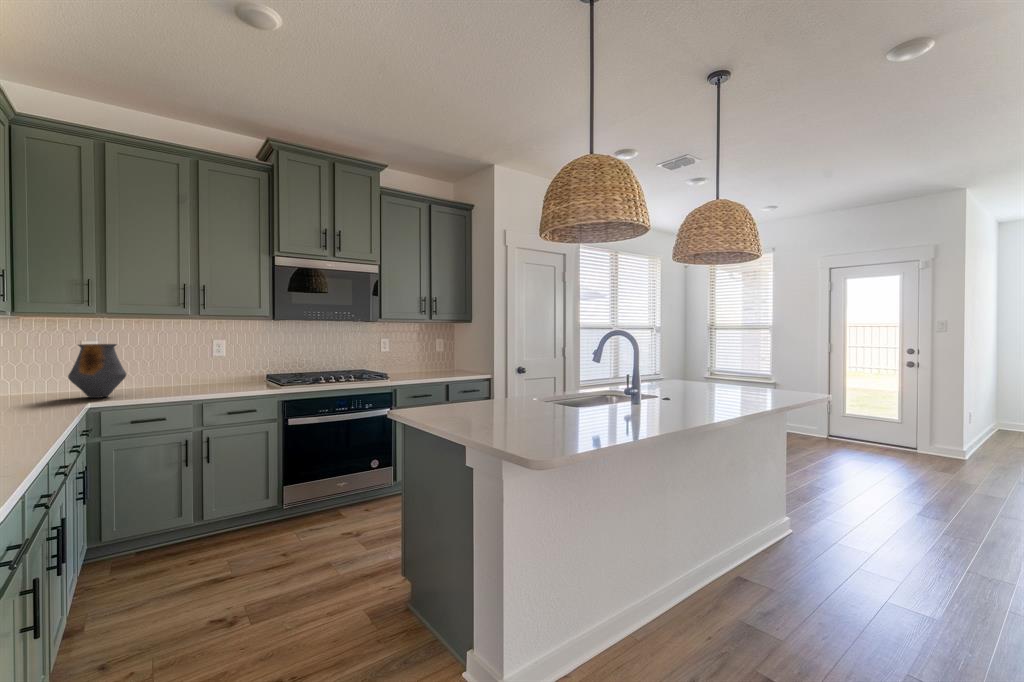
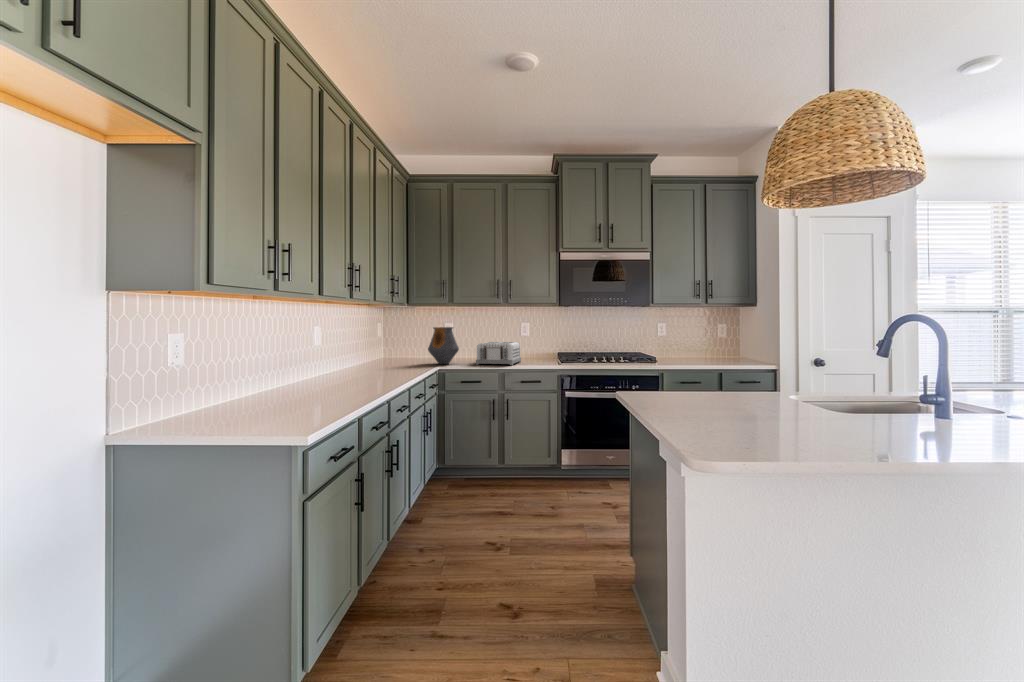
toaster: none [157,362,223,395] -> present [476,342,521,365]

